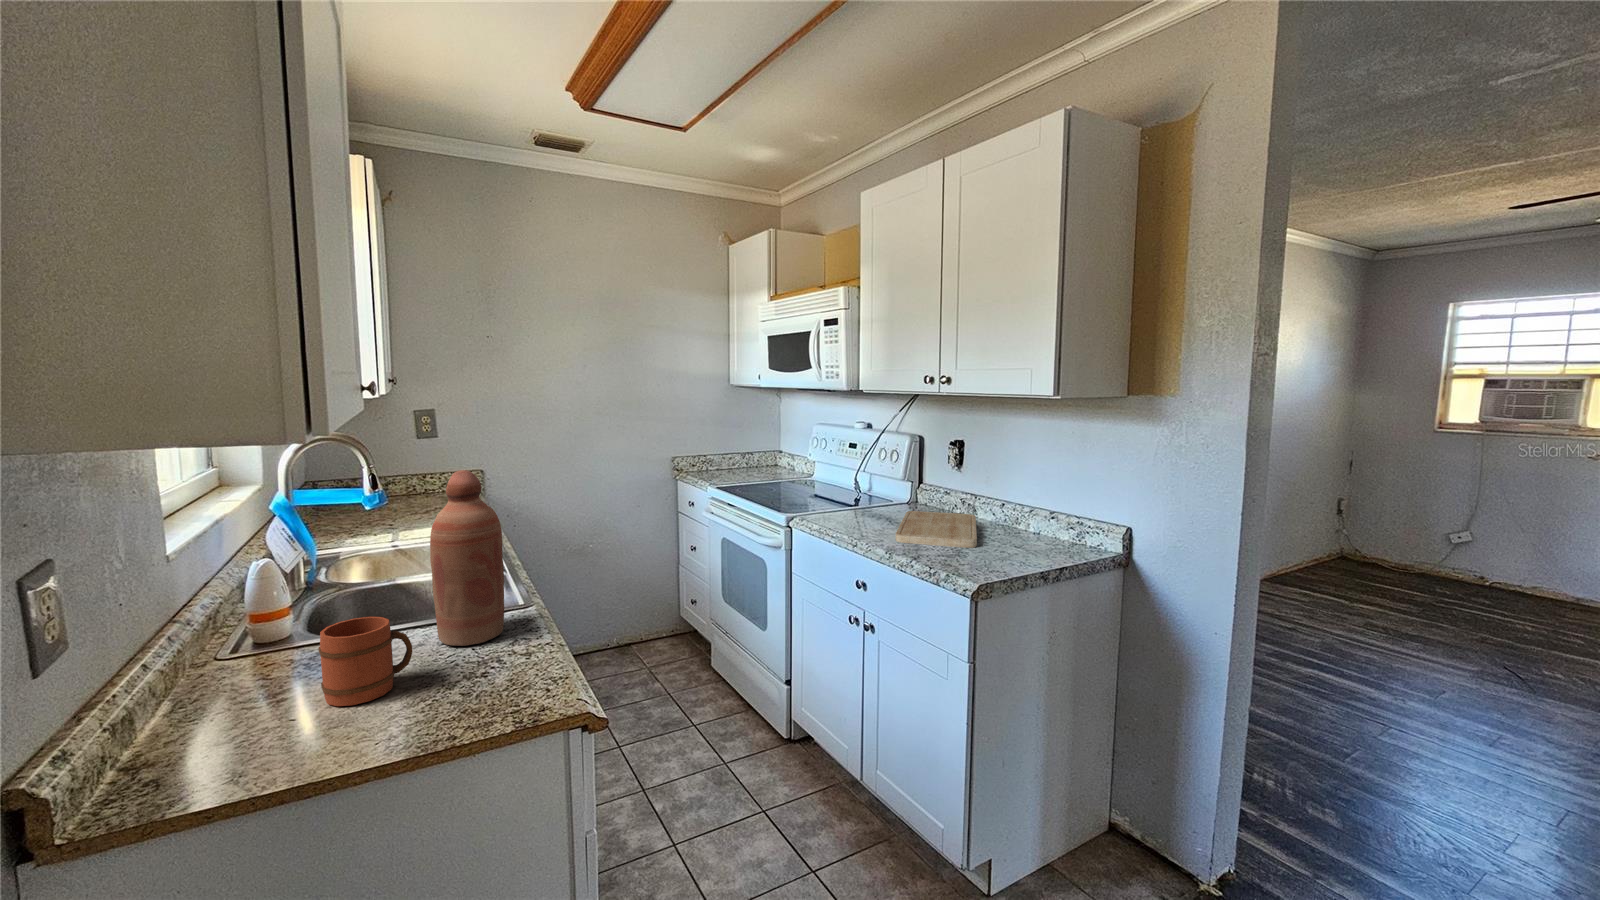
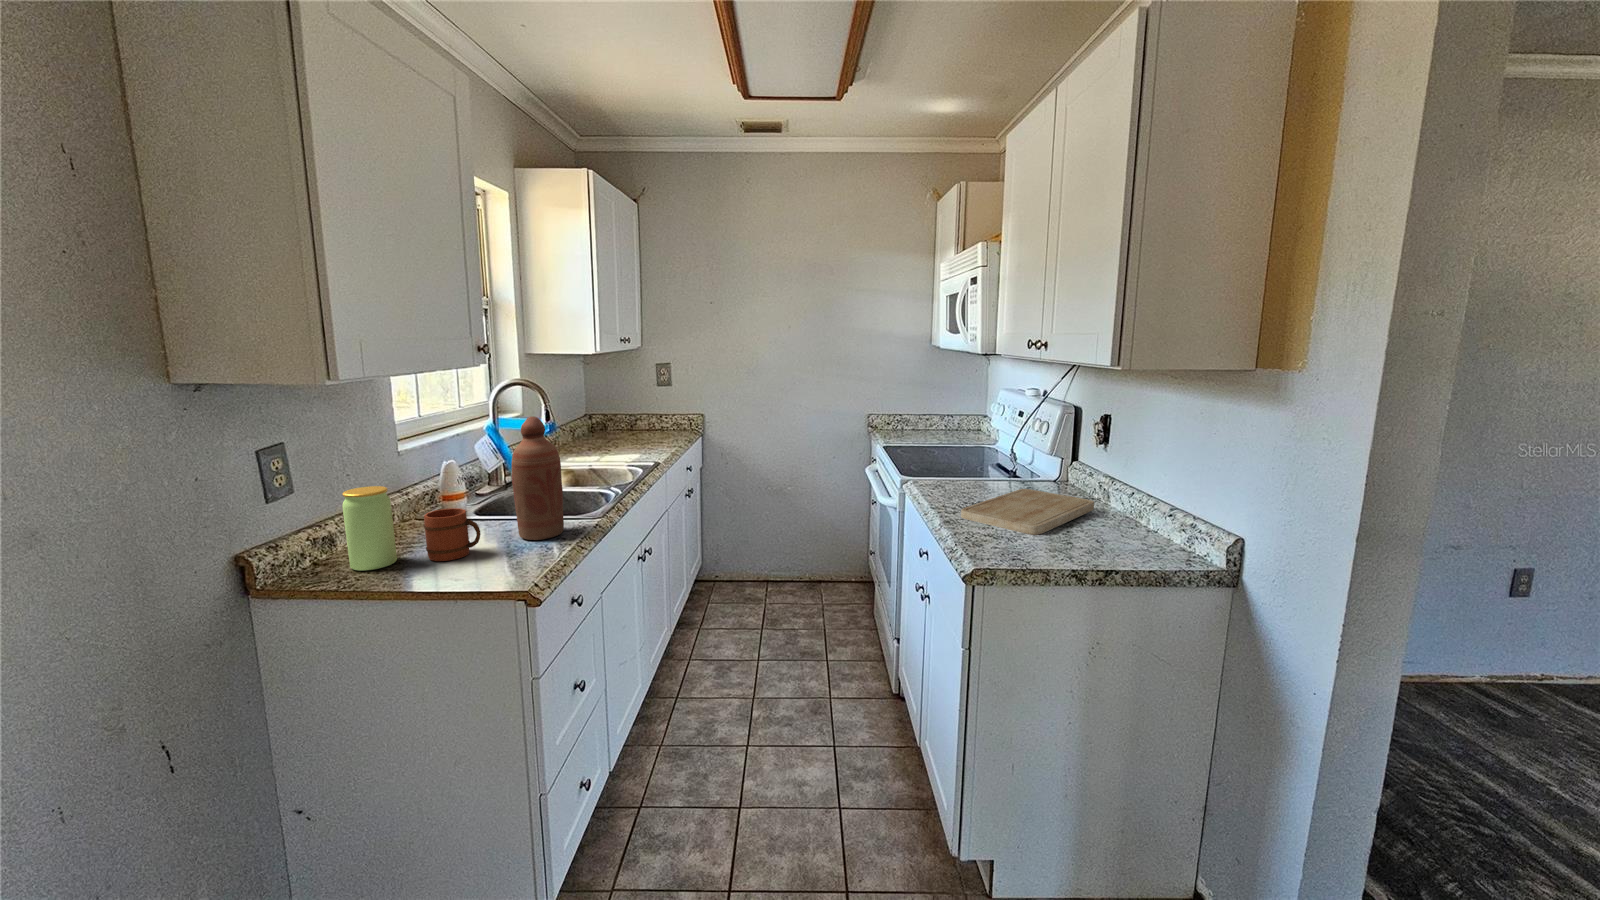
jar: none [168,601,269,756] -> present [342,486,397,570]

